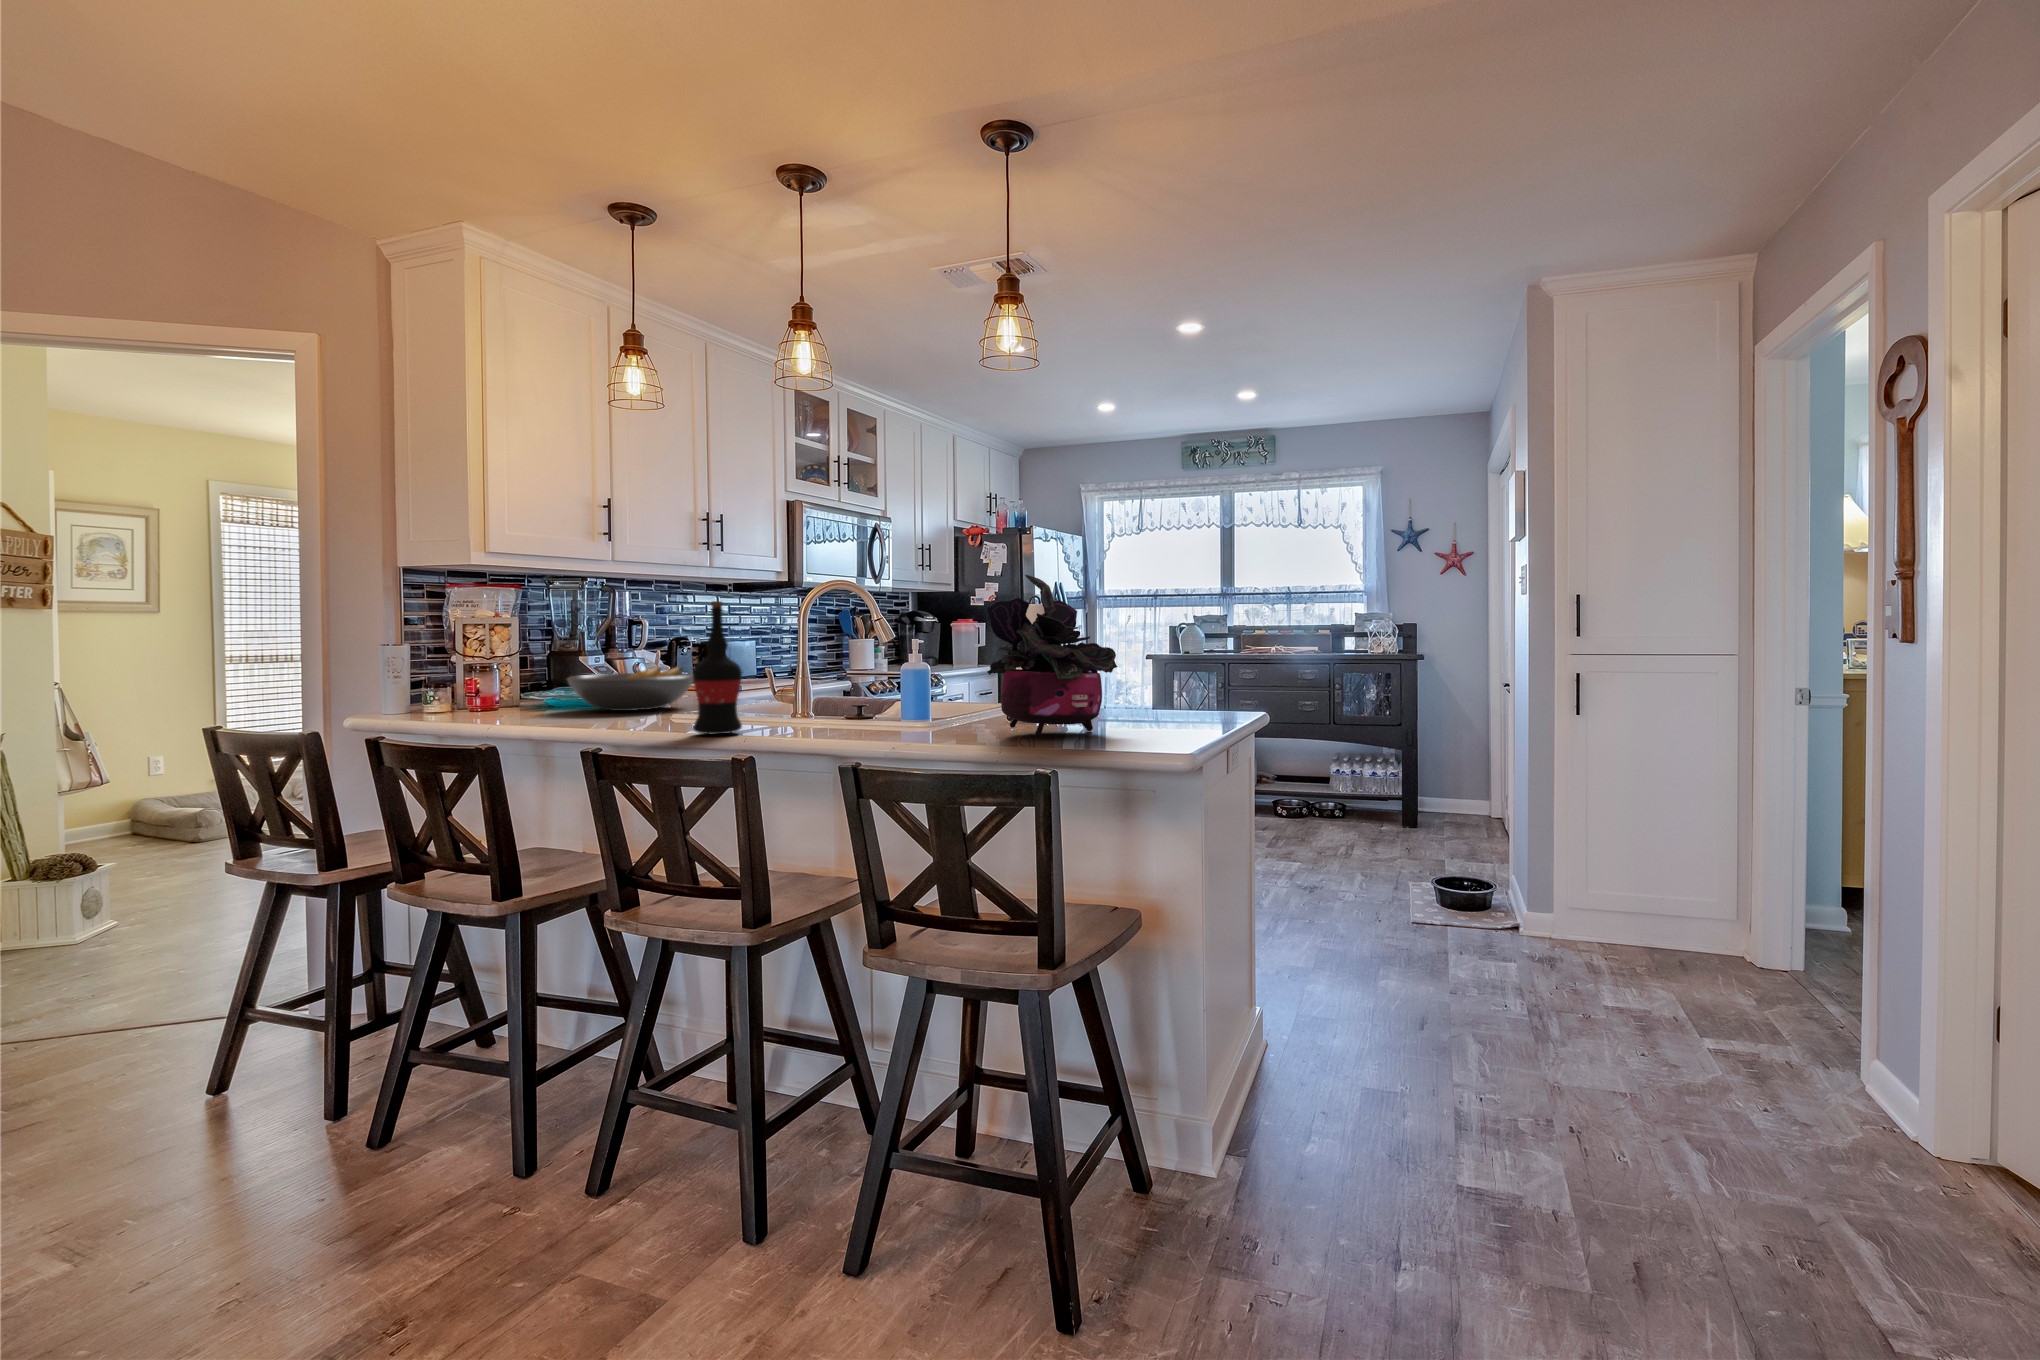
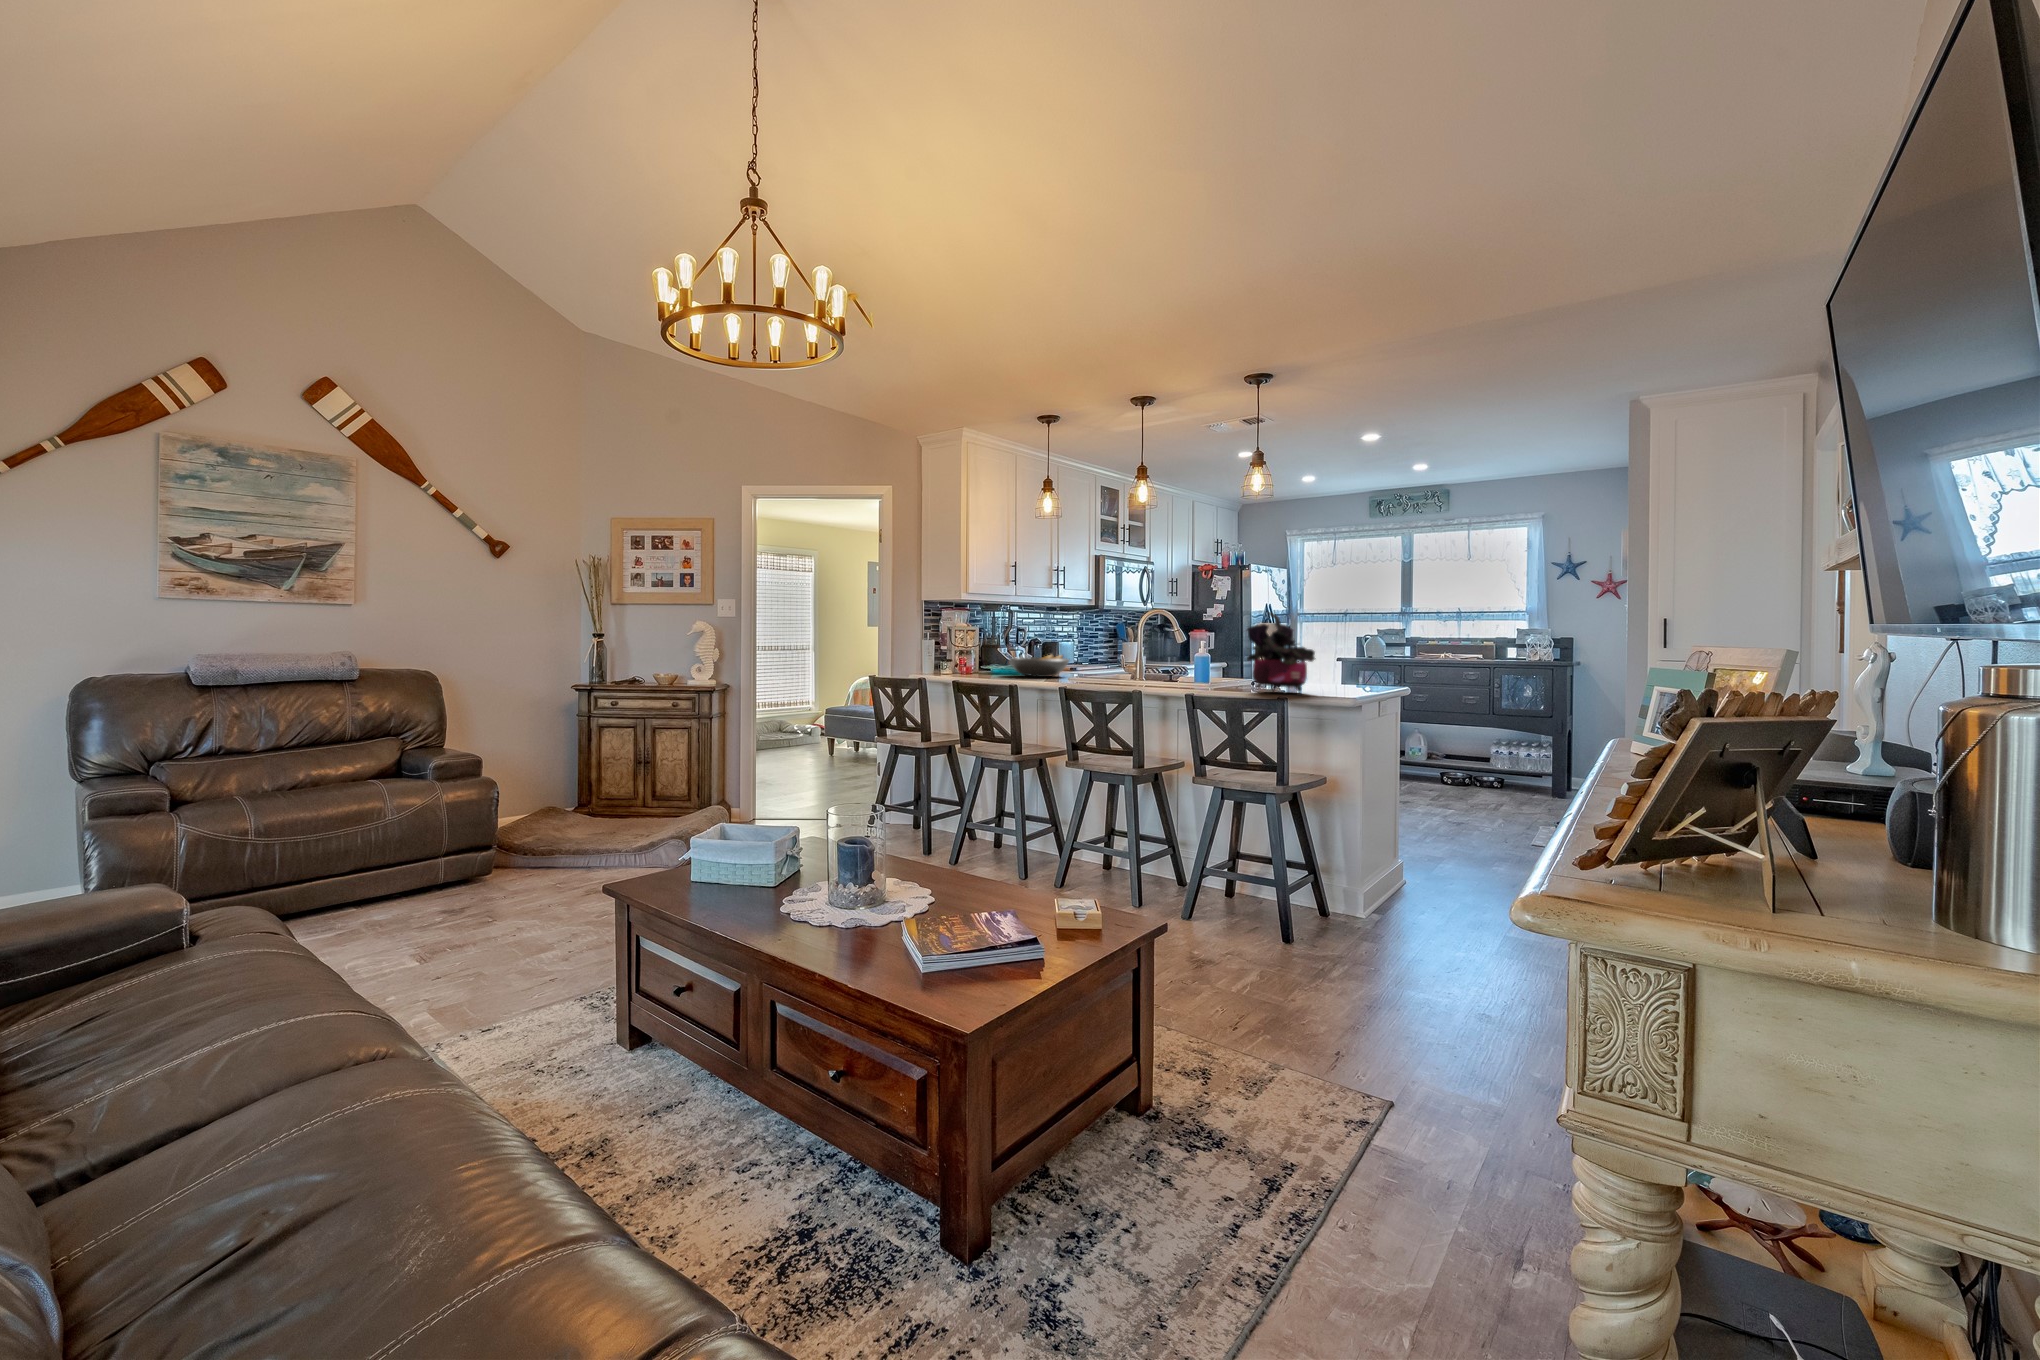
wine bottle: present [693,601,742,735] -> none [1095,622,1119,686]

